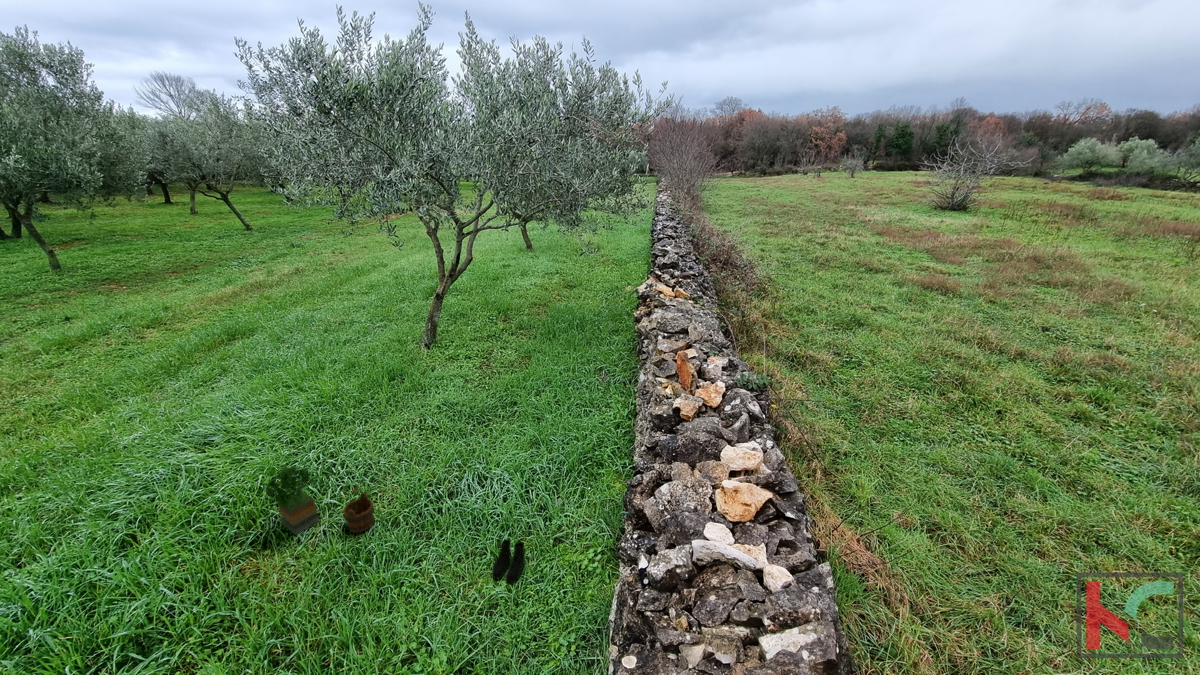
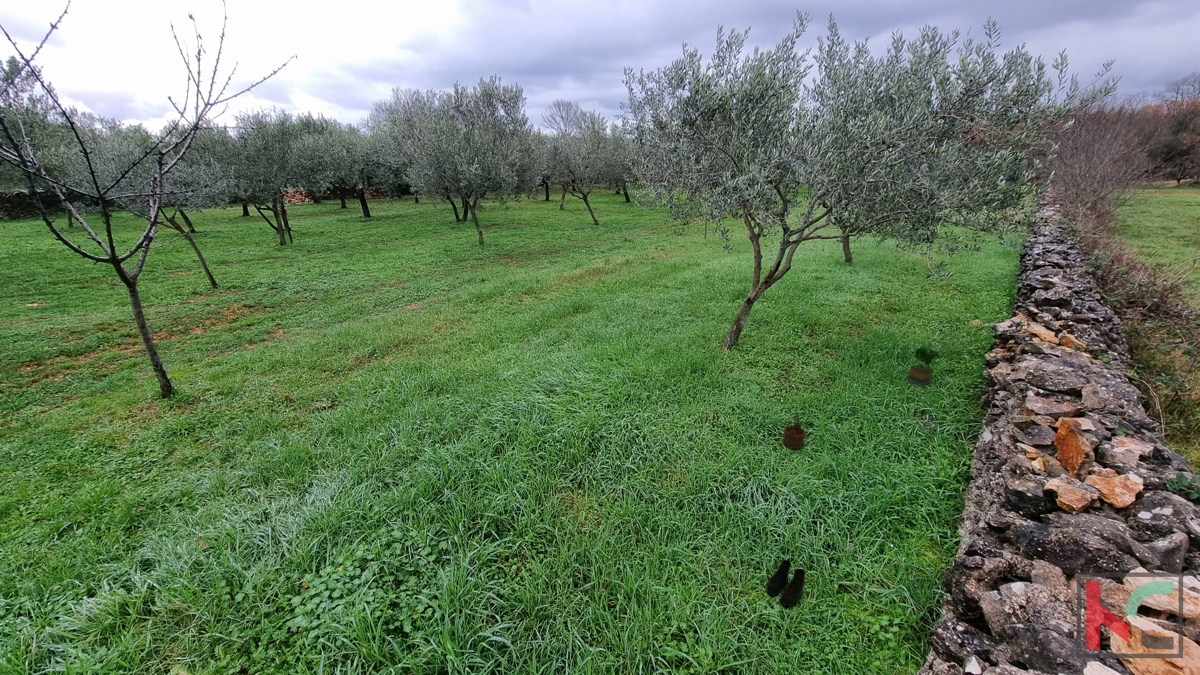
potted tree: present [266,466,320,535] -> present [908,348,941,386]
wooden bucket: present [343,487,374,533] -> present [784,416,806,449]

